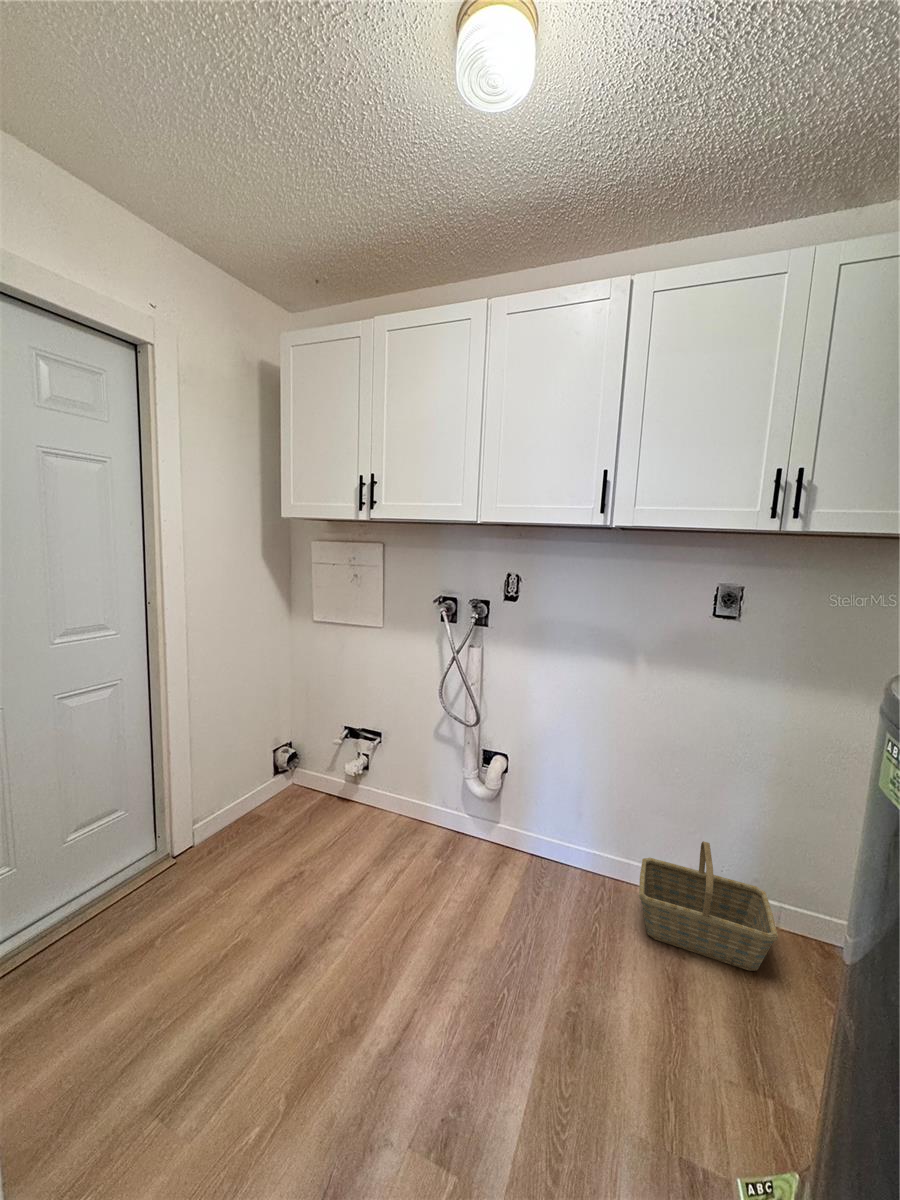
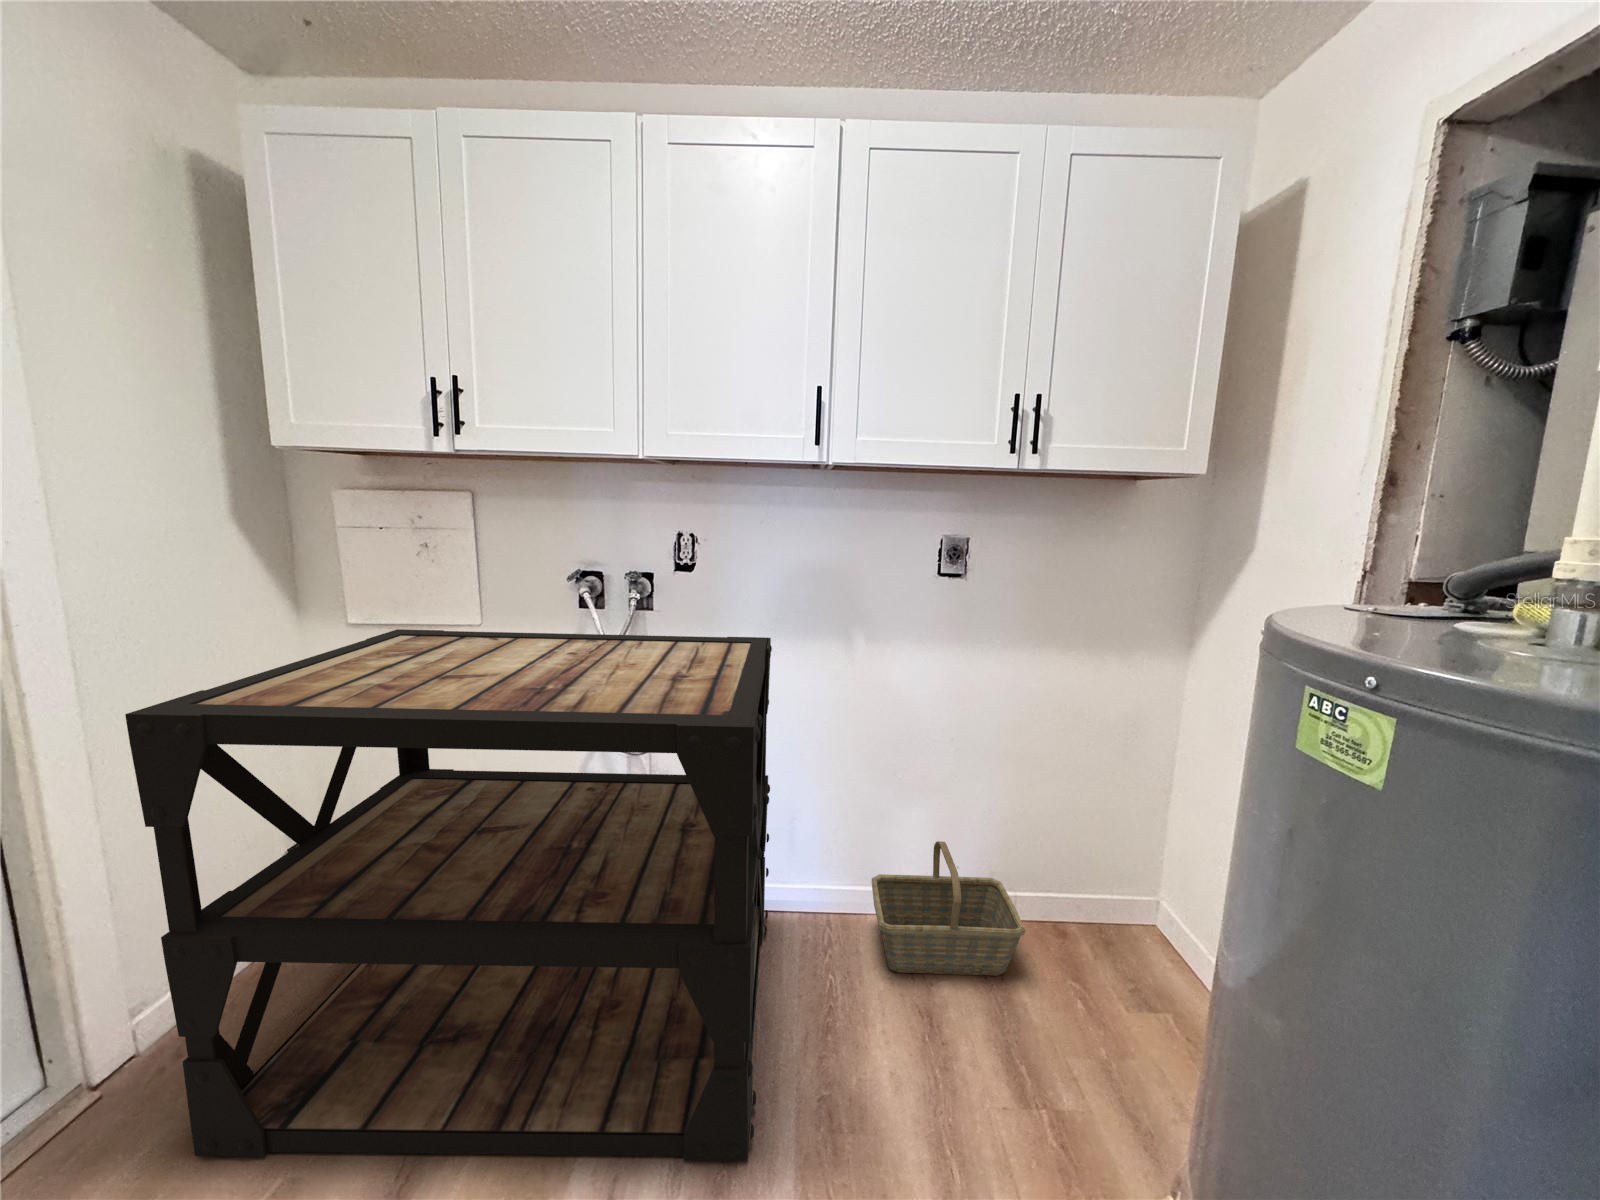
shelving unit: none [211,626,569,1023] -> present [125,629,772,1161]

